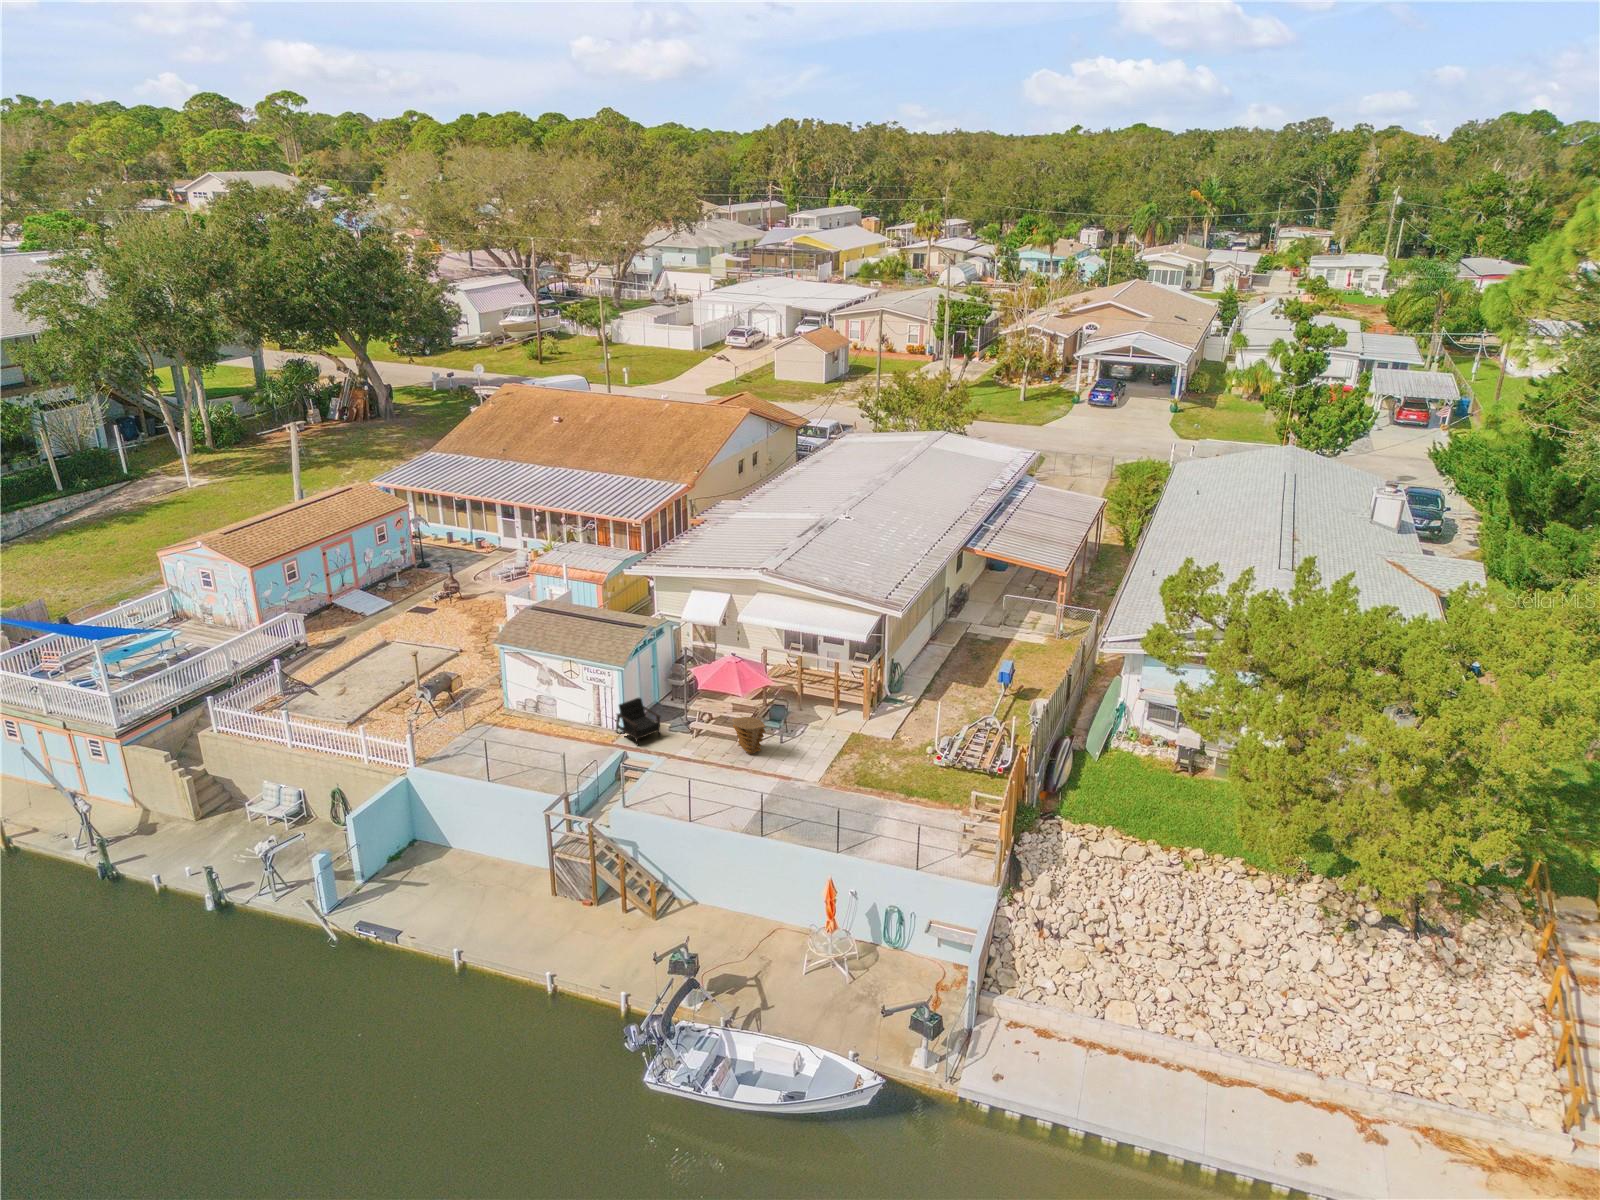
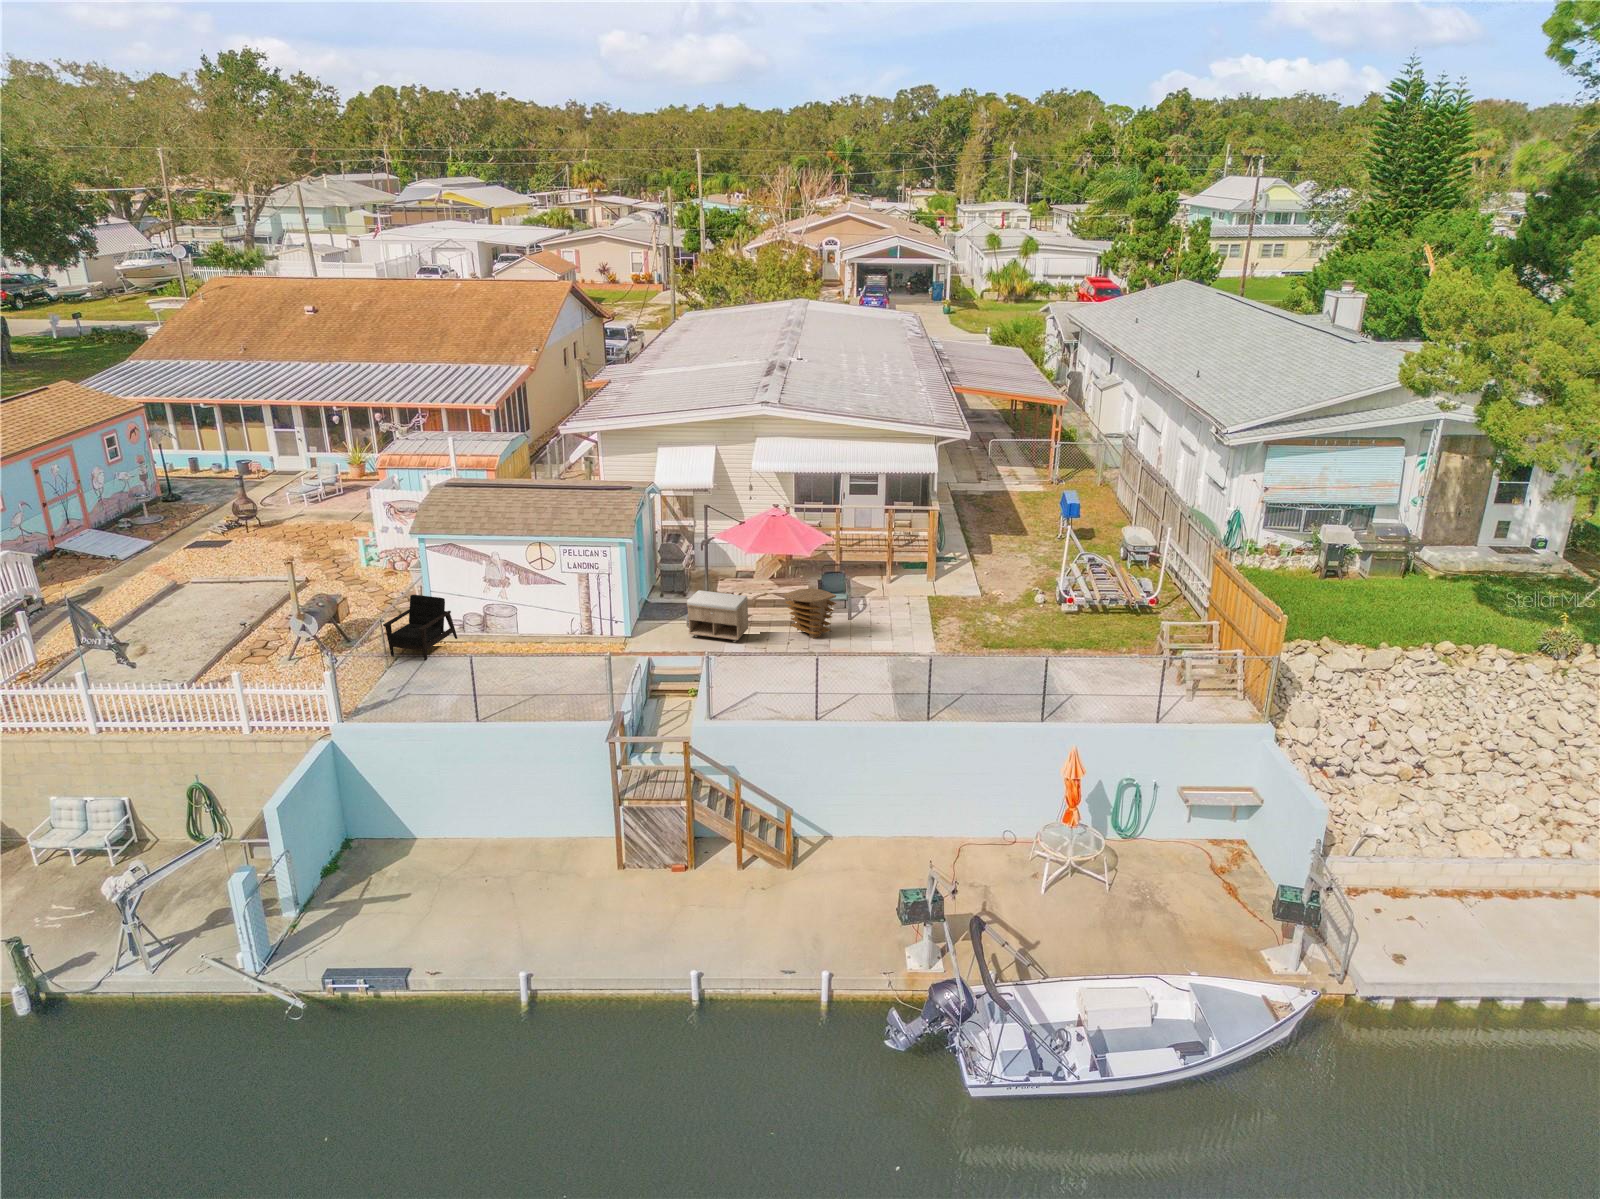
armchair: present [616,698,660,745] -> present [383,595,457,660]
storage bench: none [665,706,709,748] -> present [687,590,748,642]

